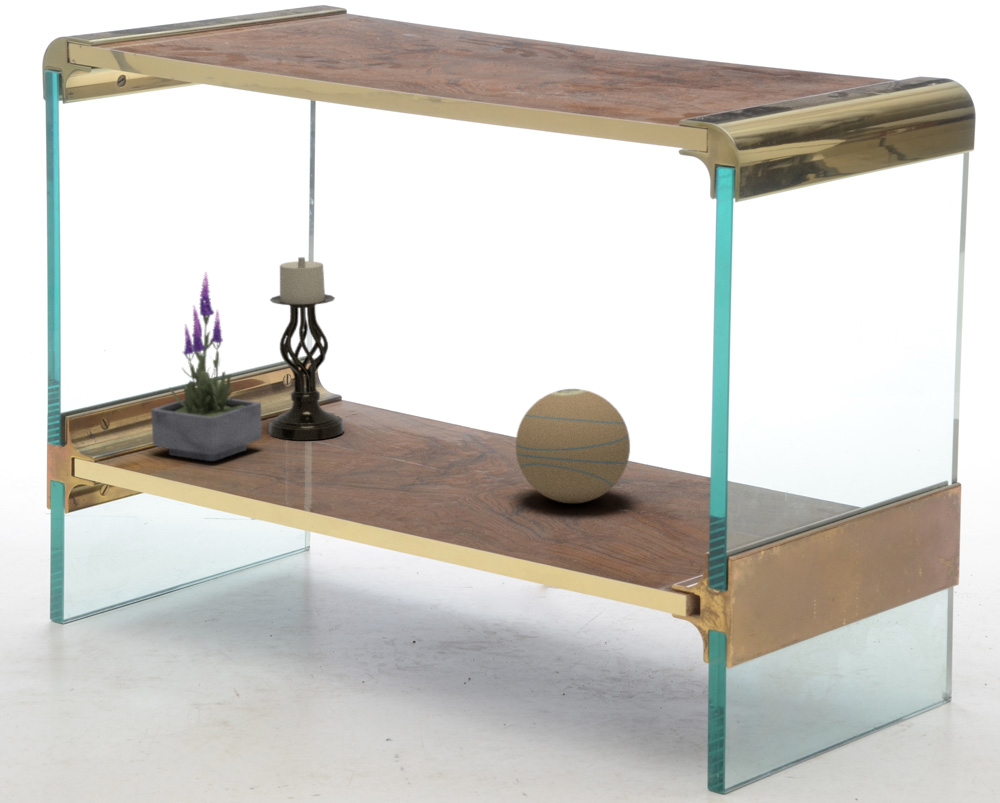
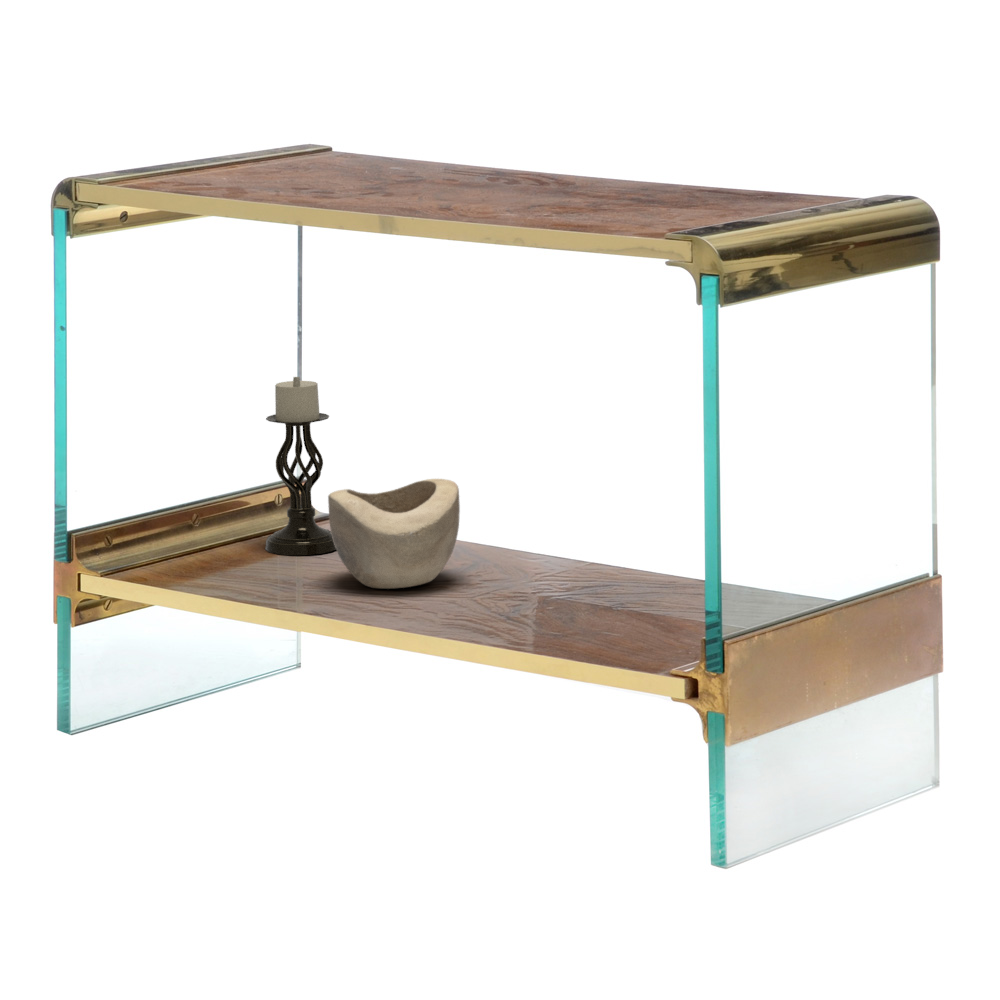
potted plant: present [151,274,262,461] -> none [155,391,262,575]
decorative bowl: none [326,367,462,480] -> present [328,479,460,589]
decorative orb: present [516,389,630,503] -> none [515,496,624,605]

